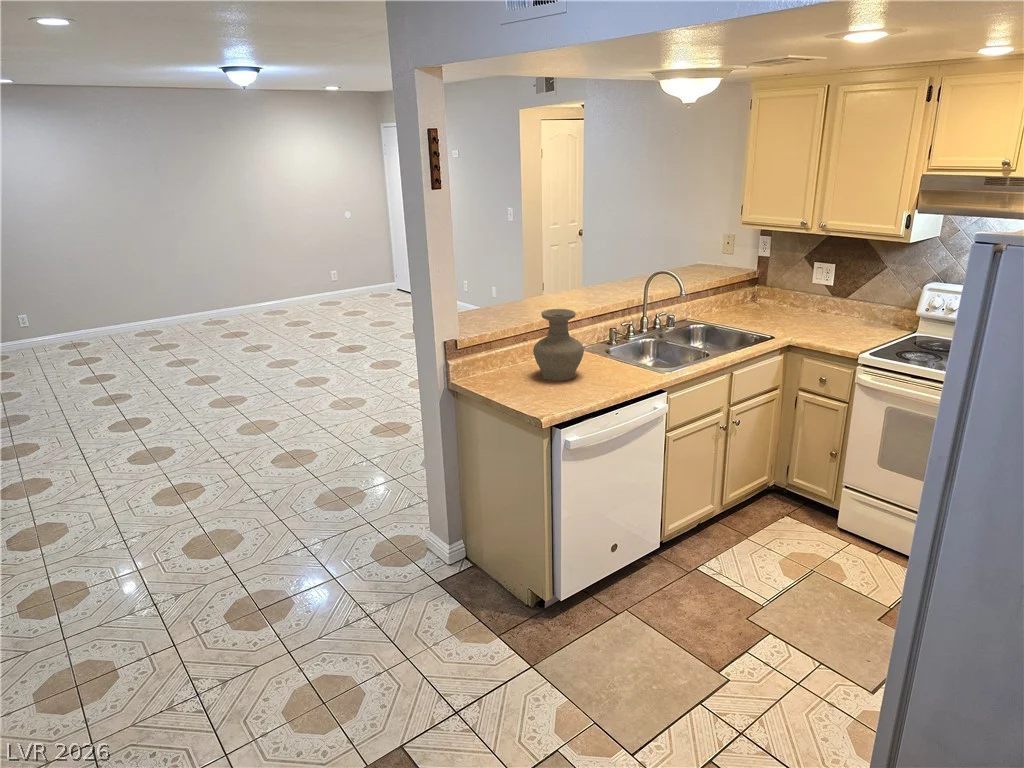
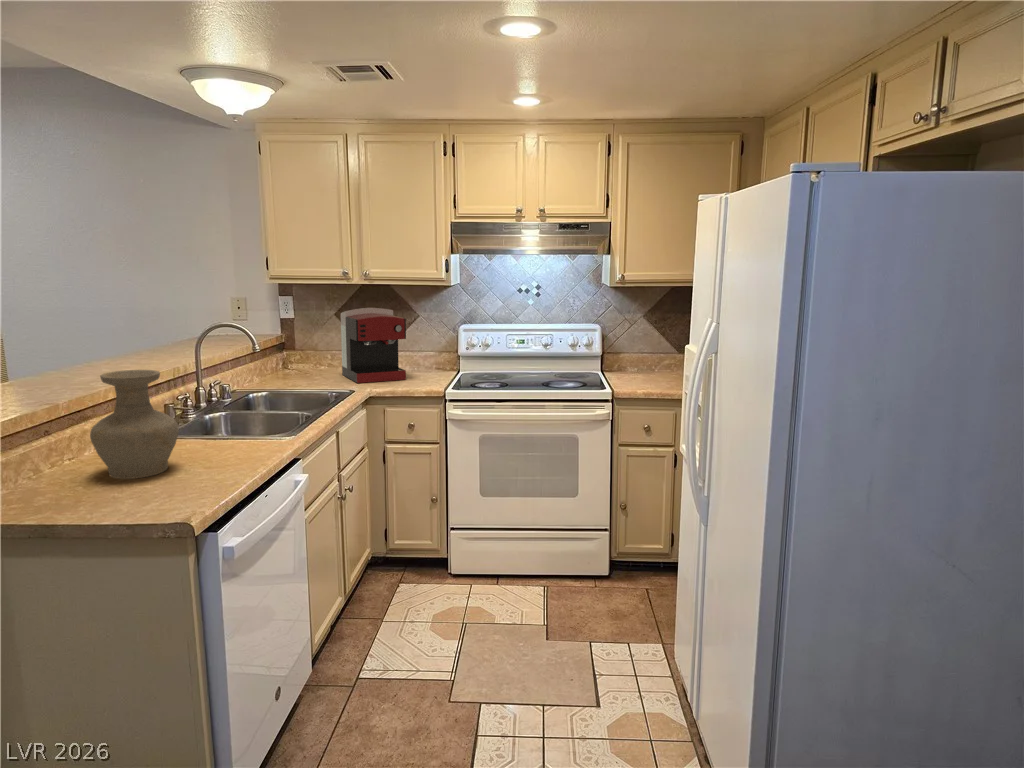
coffee maker: none [792,257,853,333] -> present [341,308,406,383]

